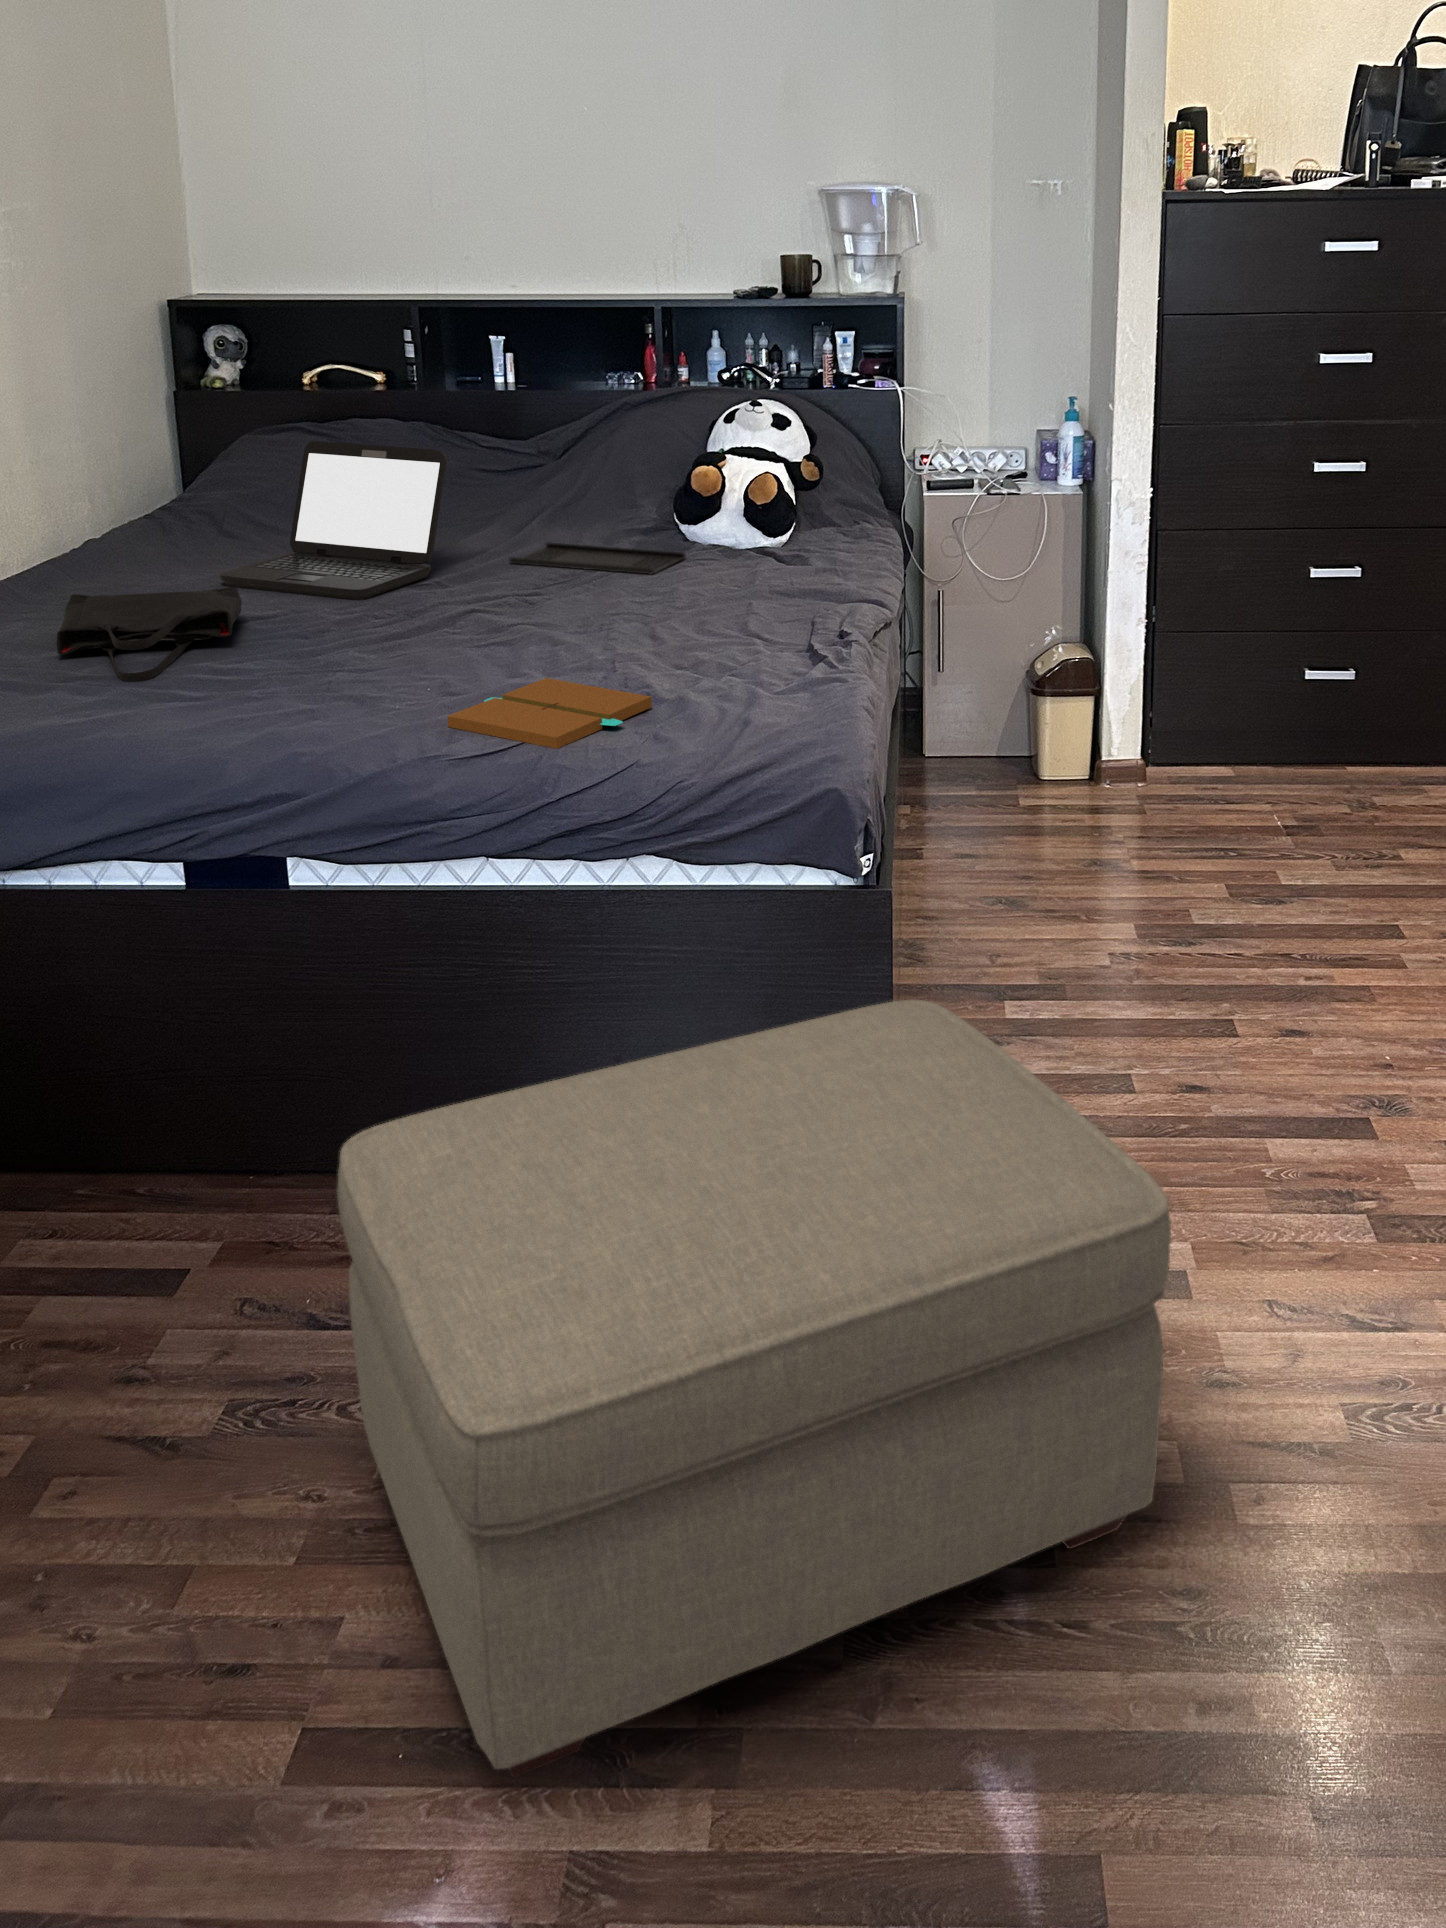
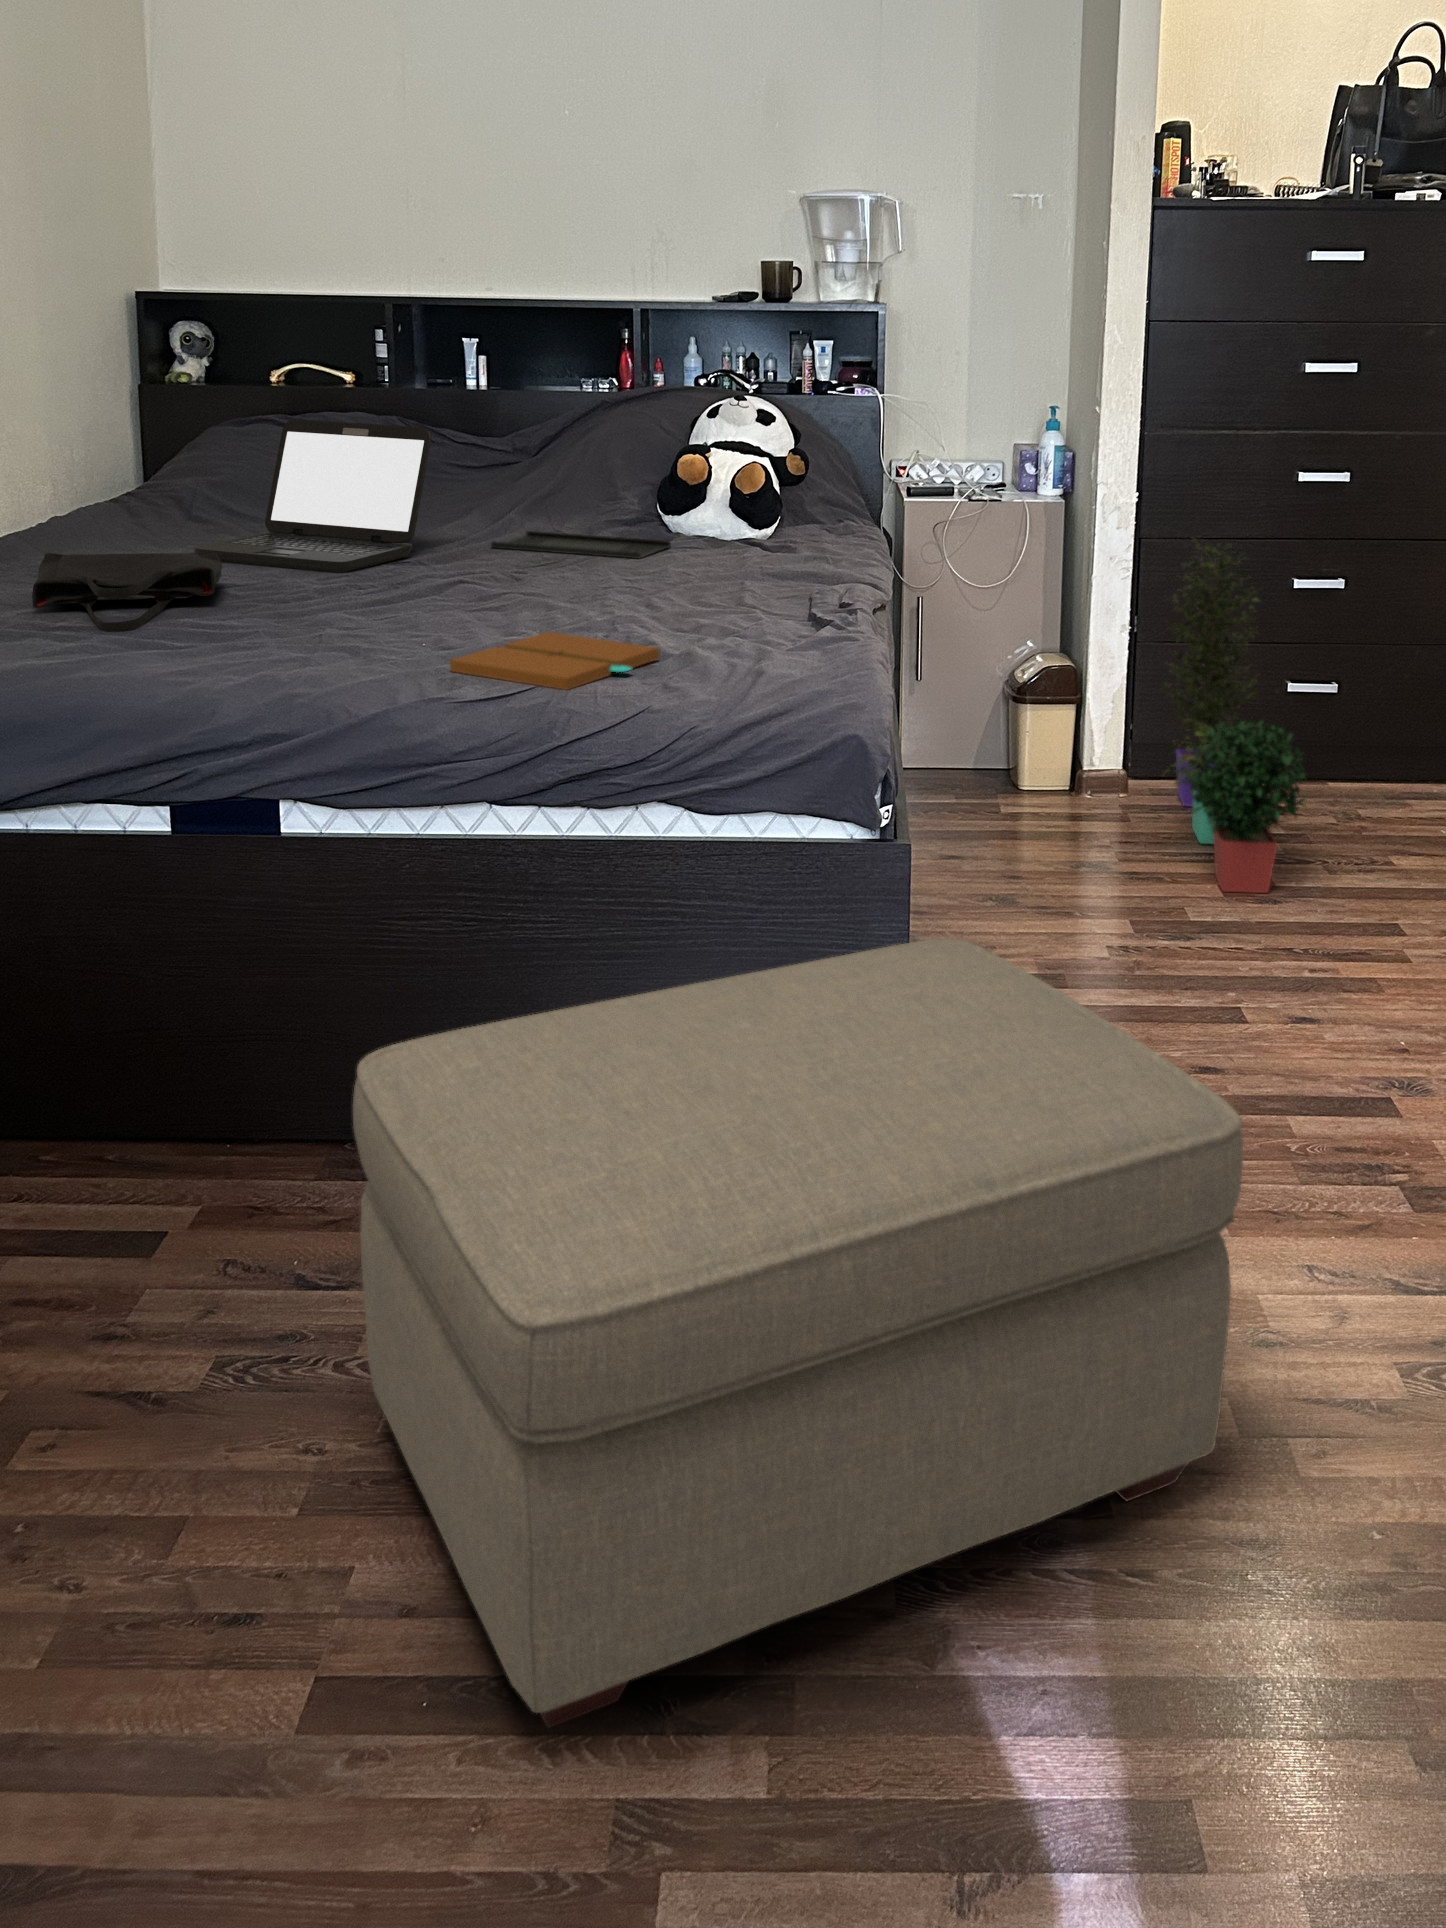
potted plant: none [1175,531,1314,893] -> present [1161,538,1305,893]

